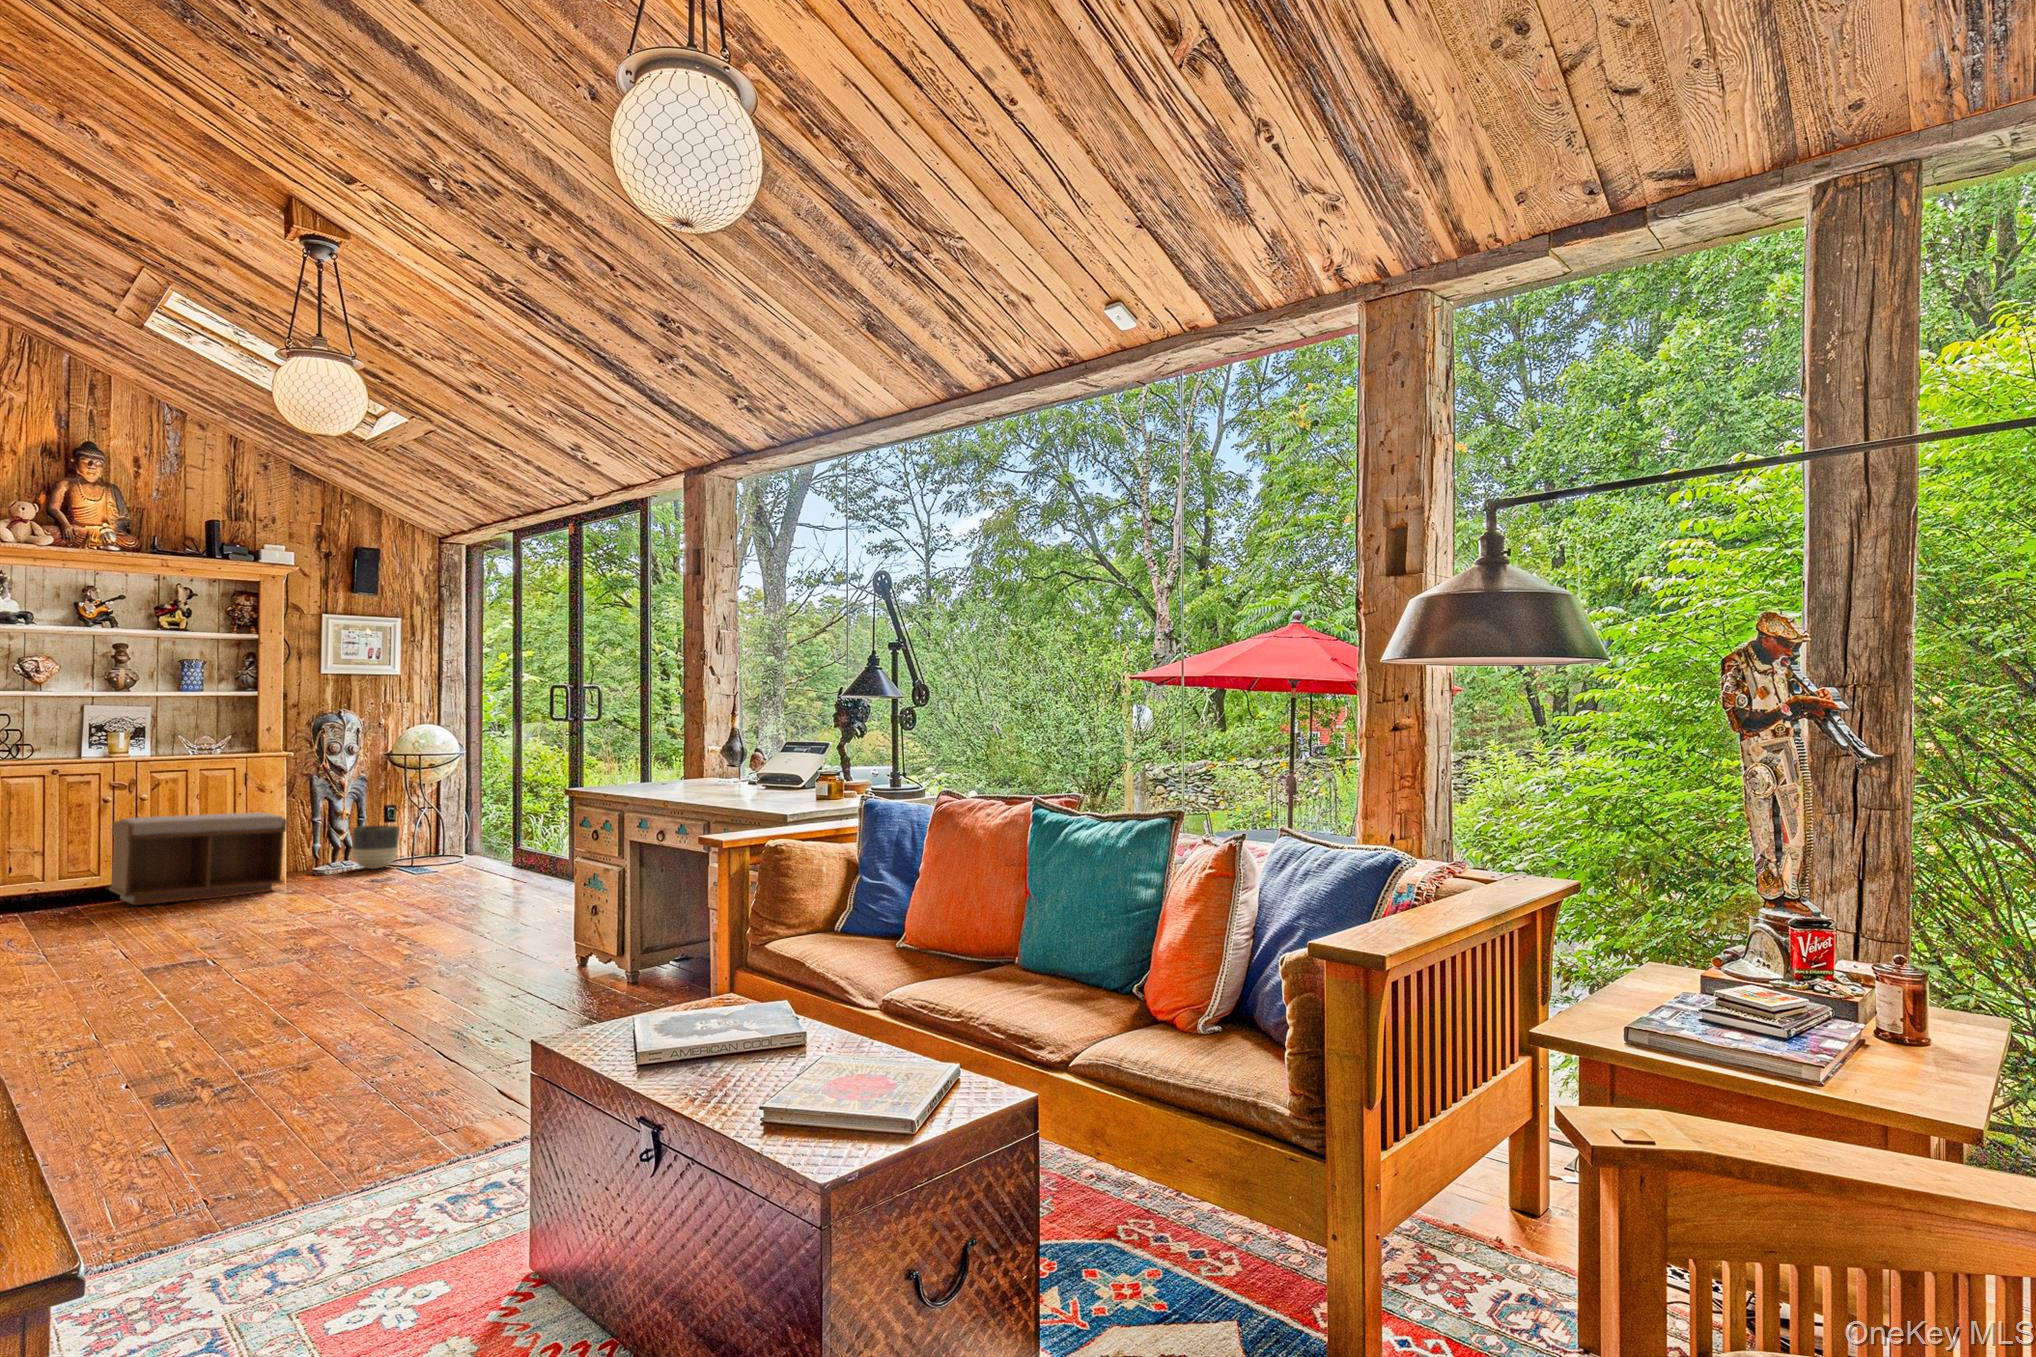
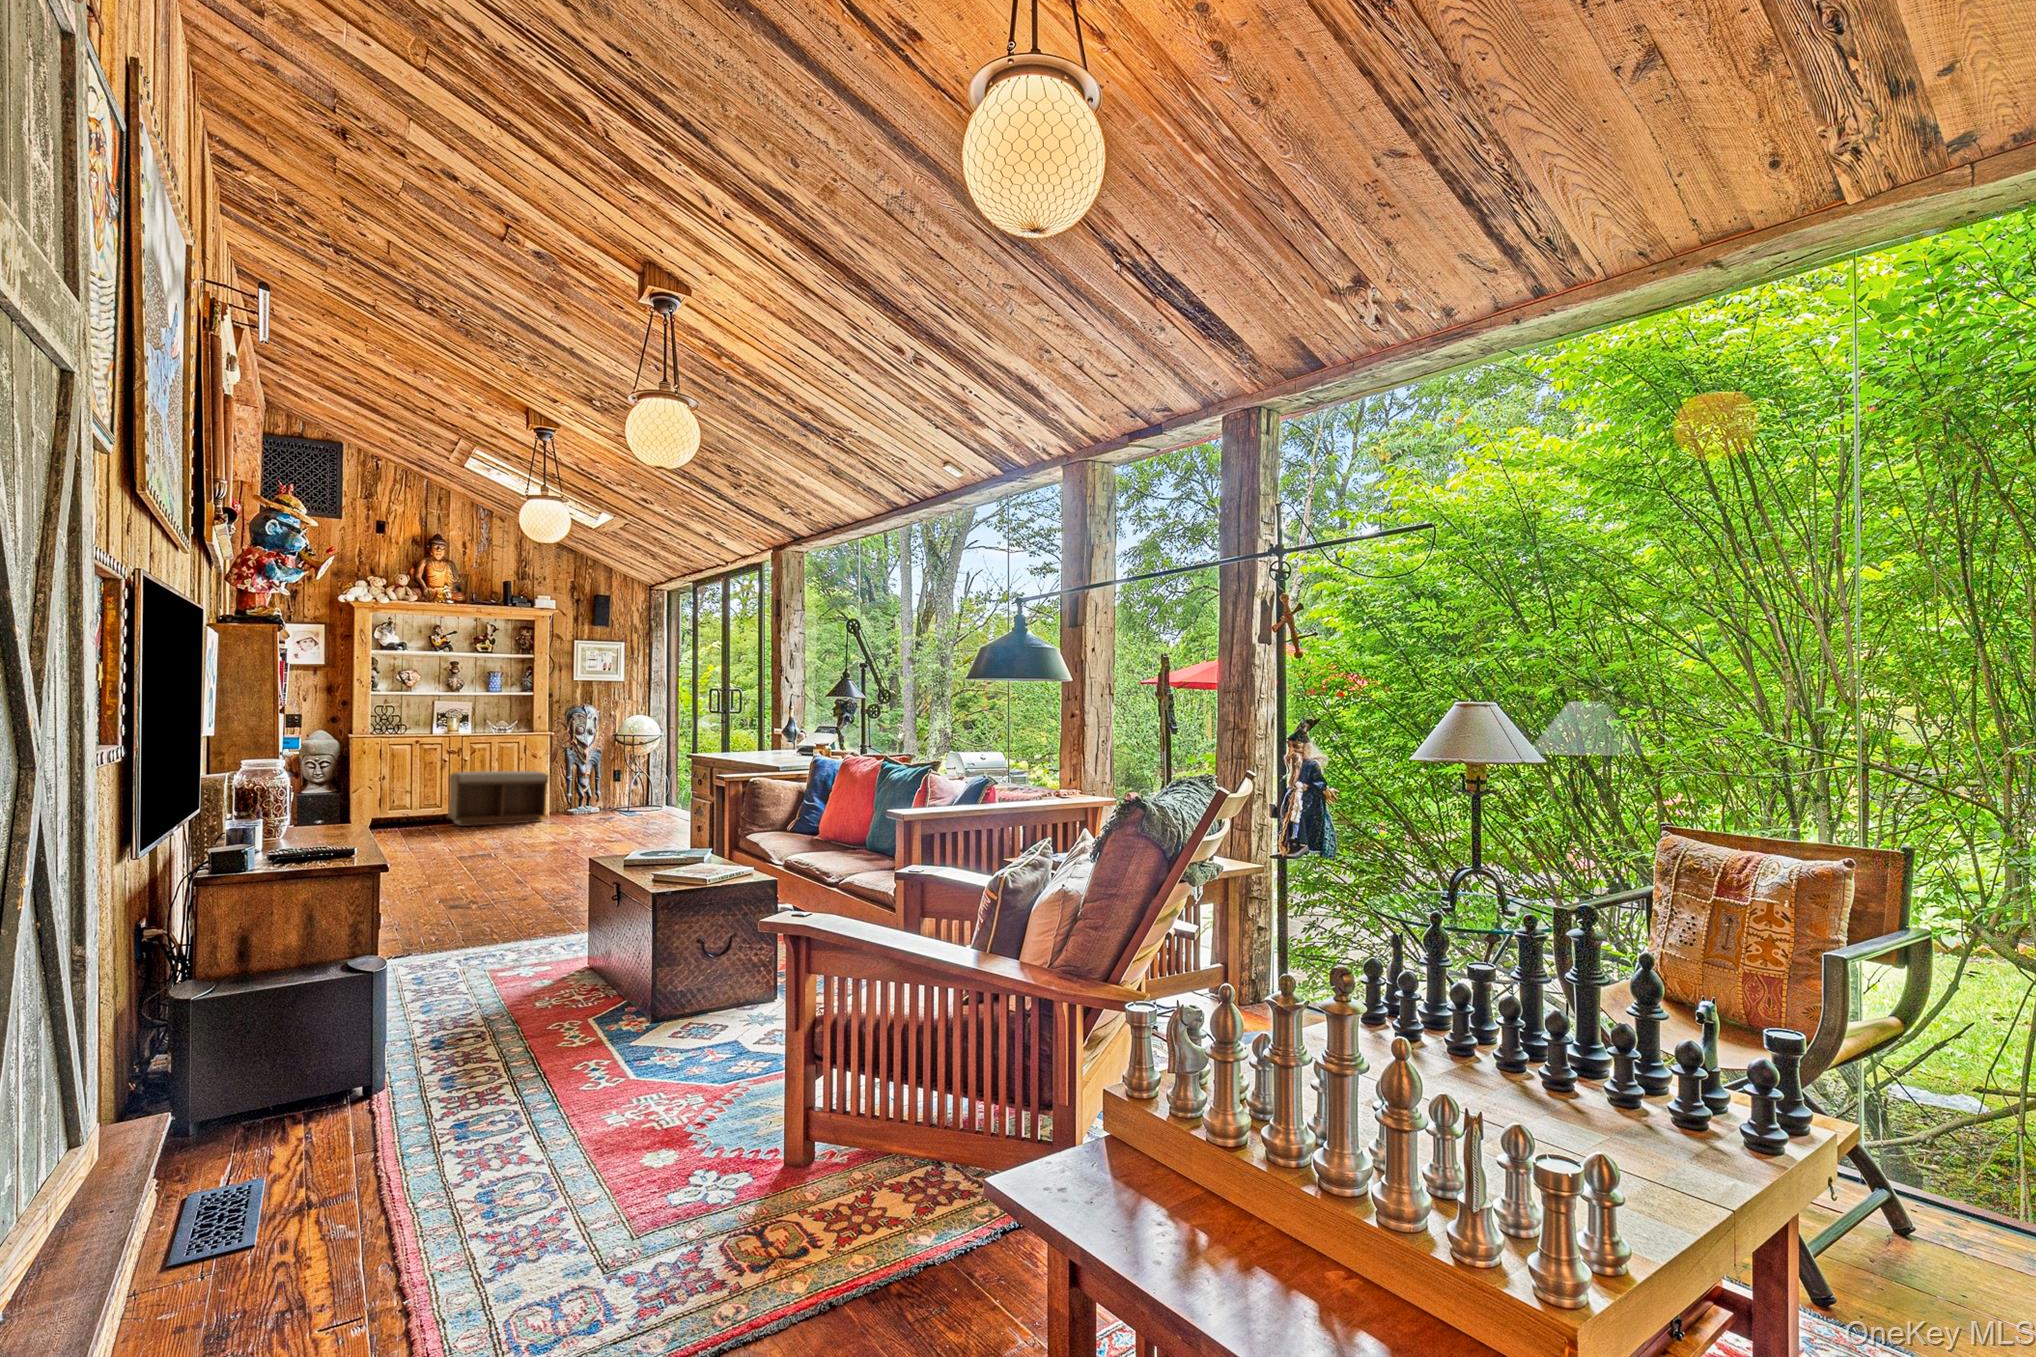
planter: present [352,825,399,869] -> none [591,782,621,811]

